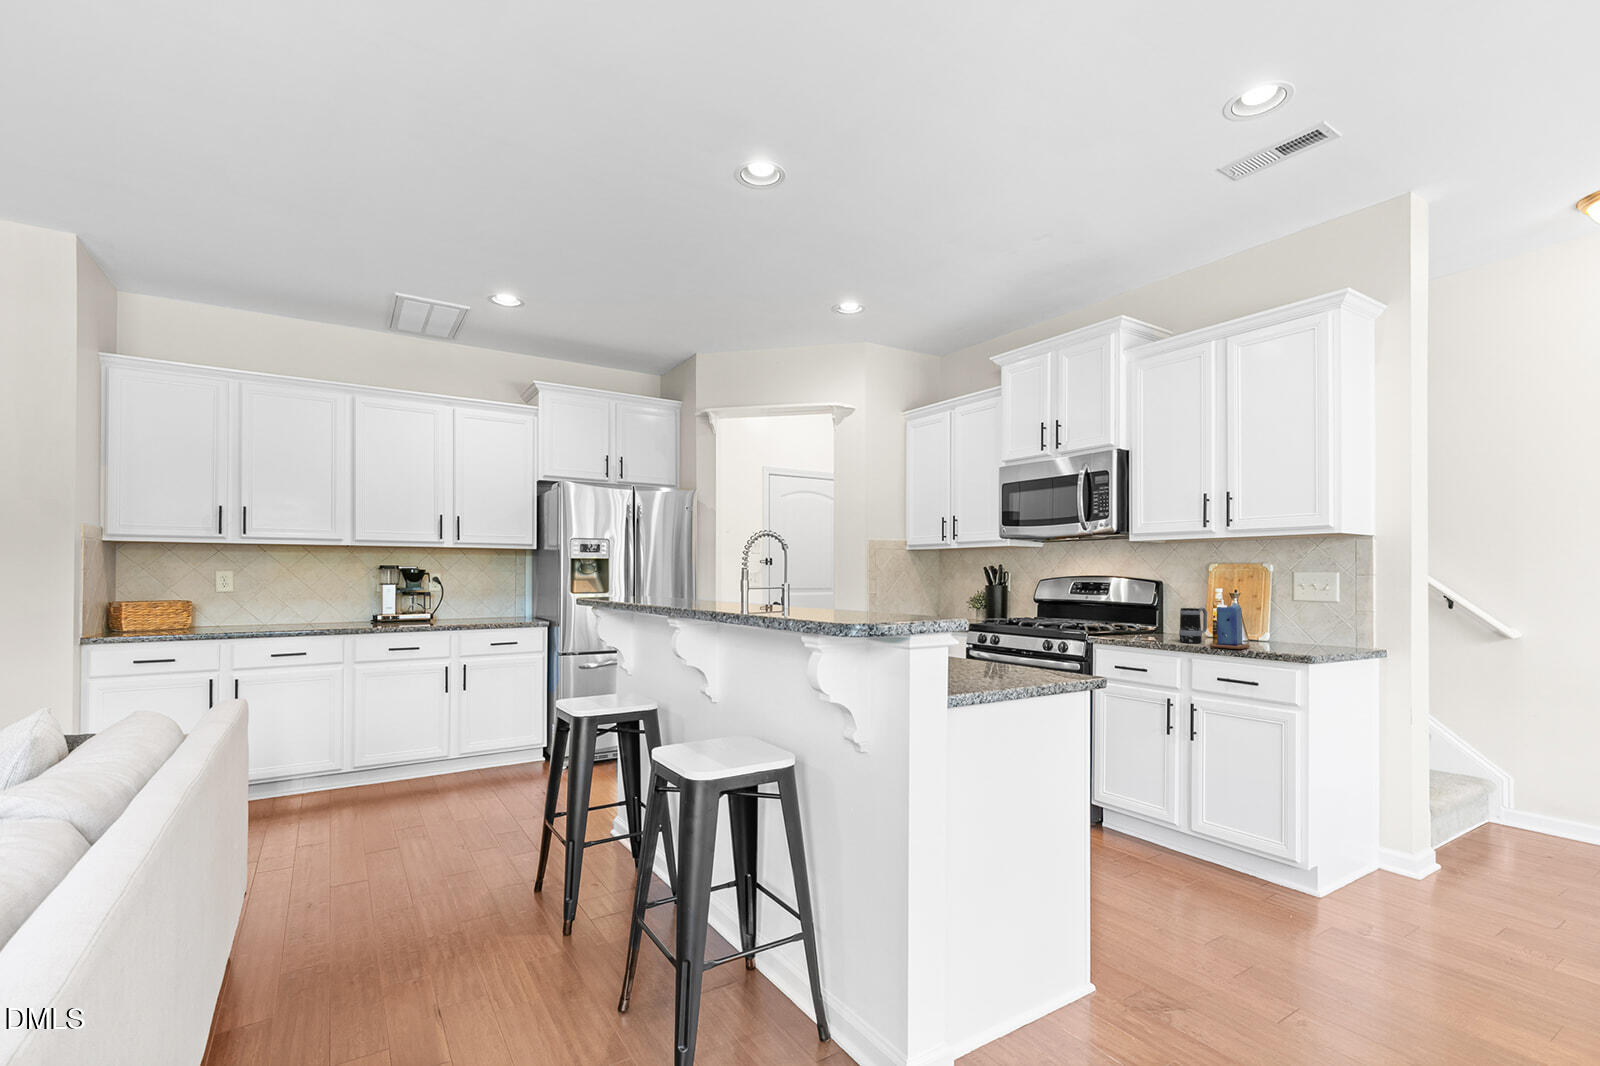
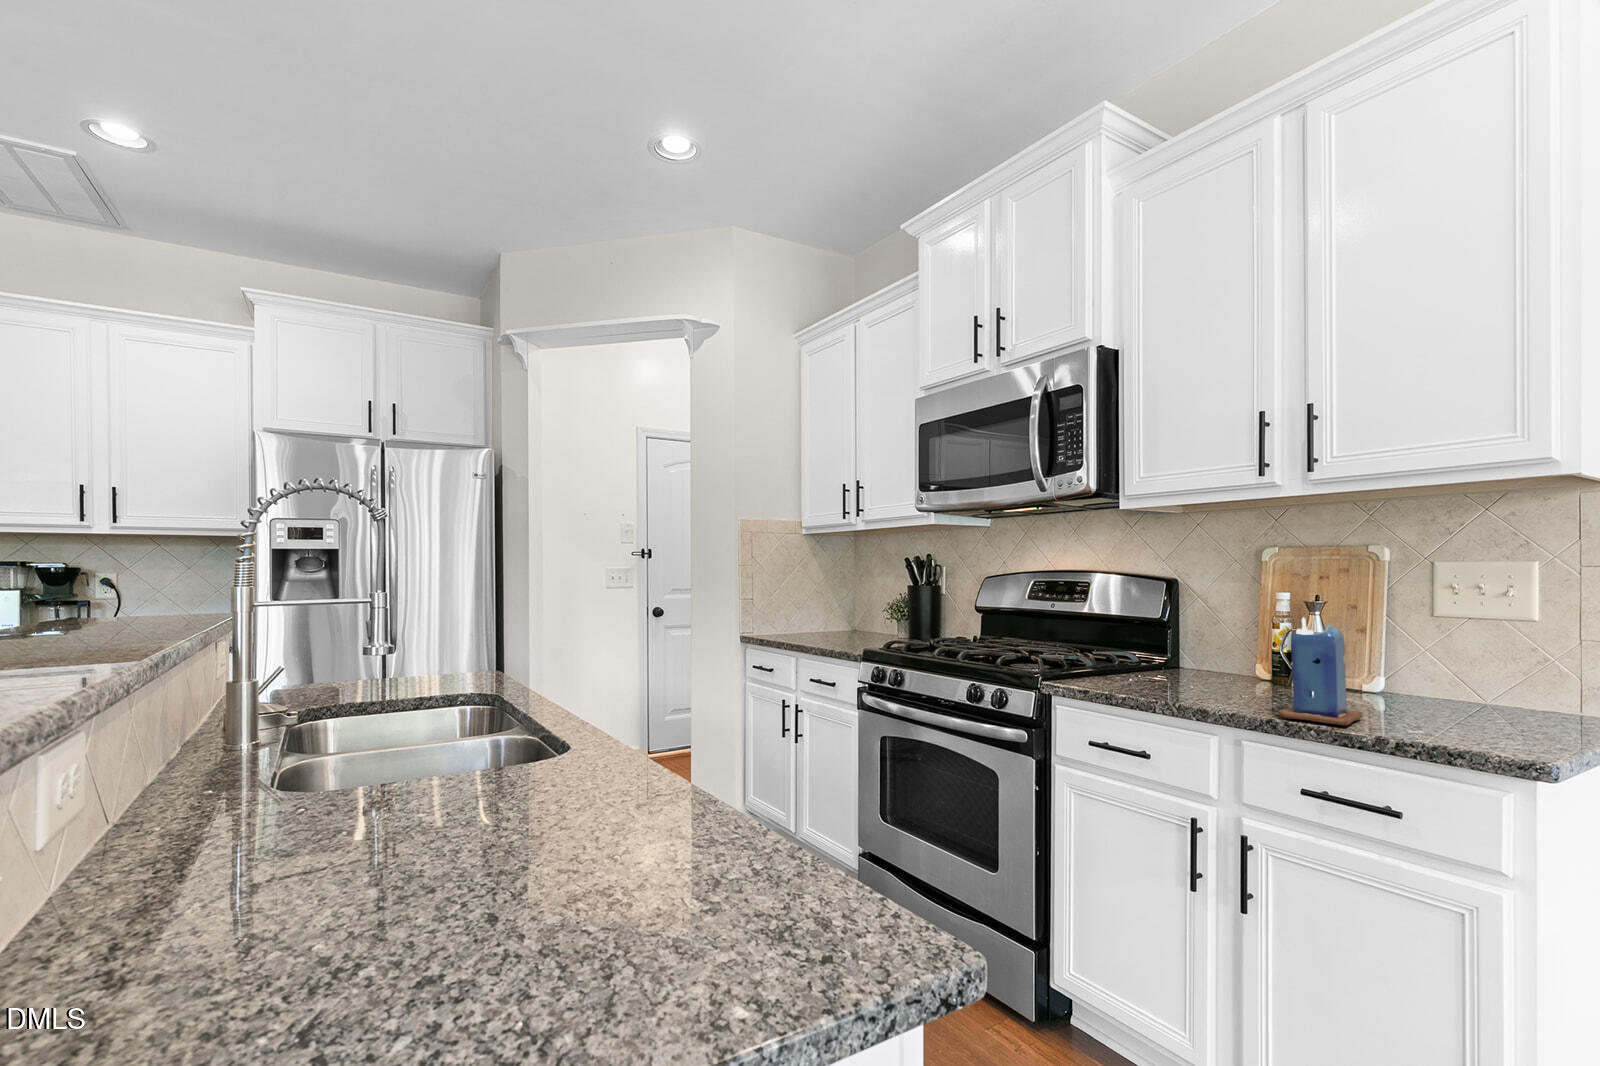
mug: present [1179,607,1207,643] -> none [1212,631,1267,702]

